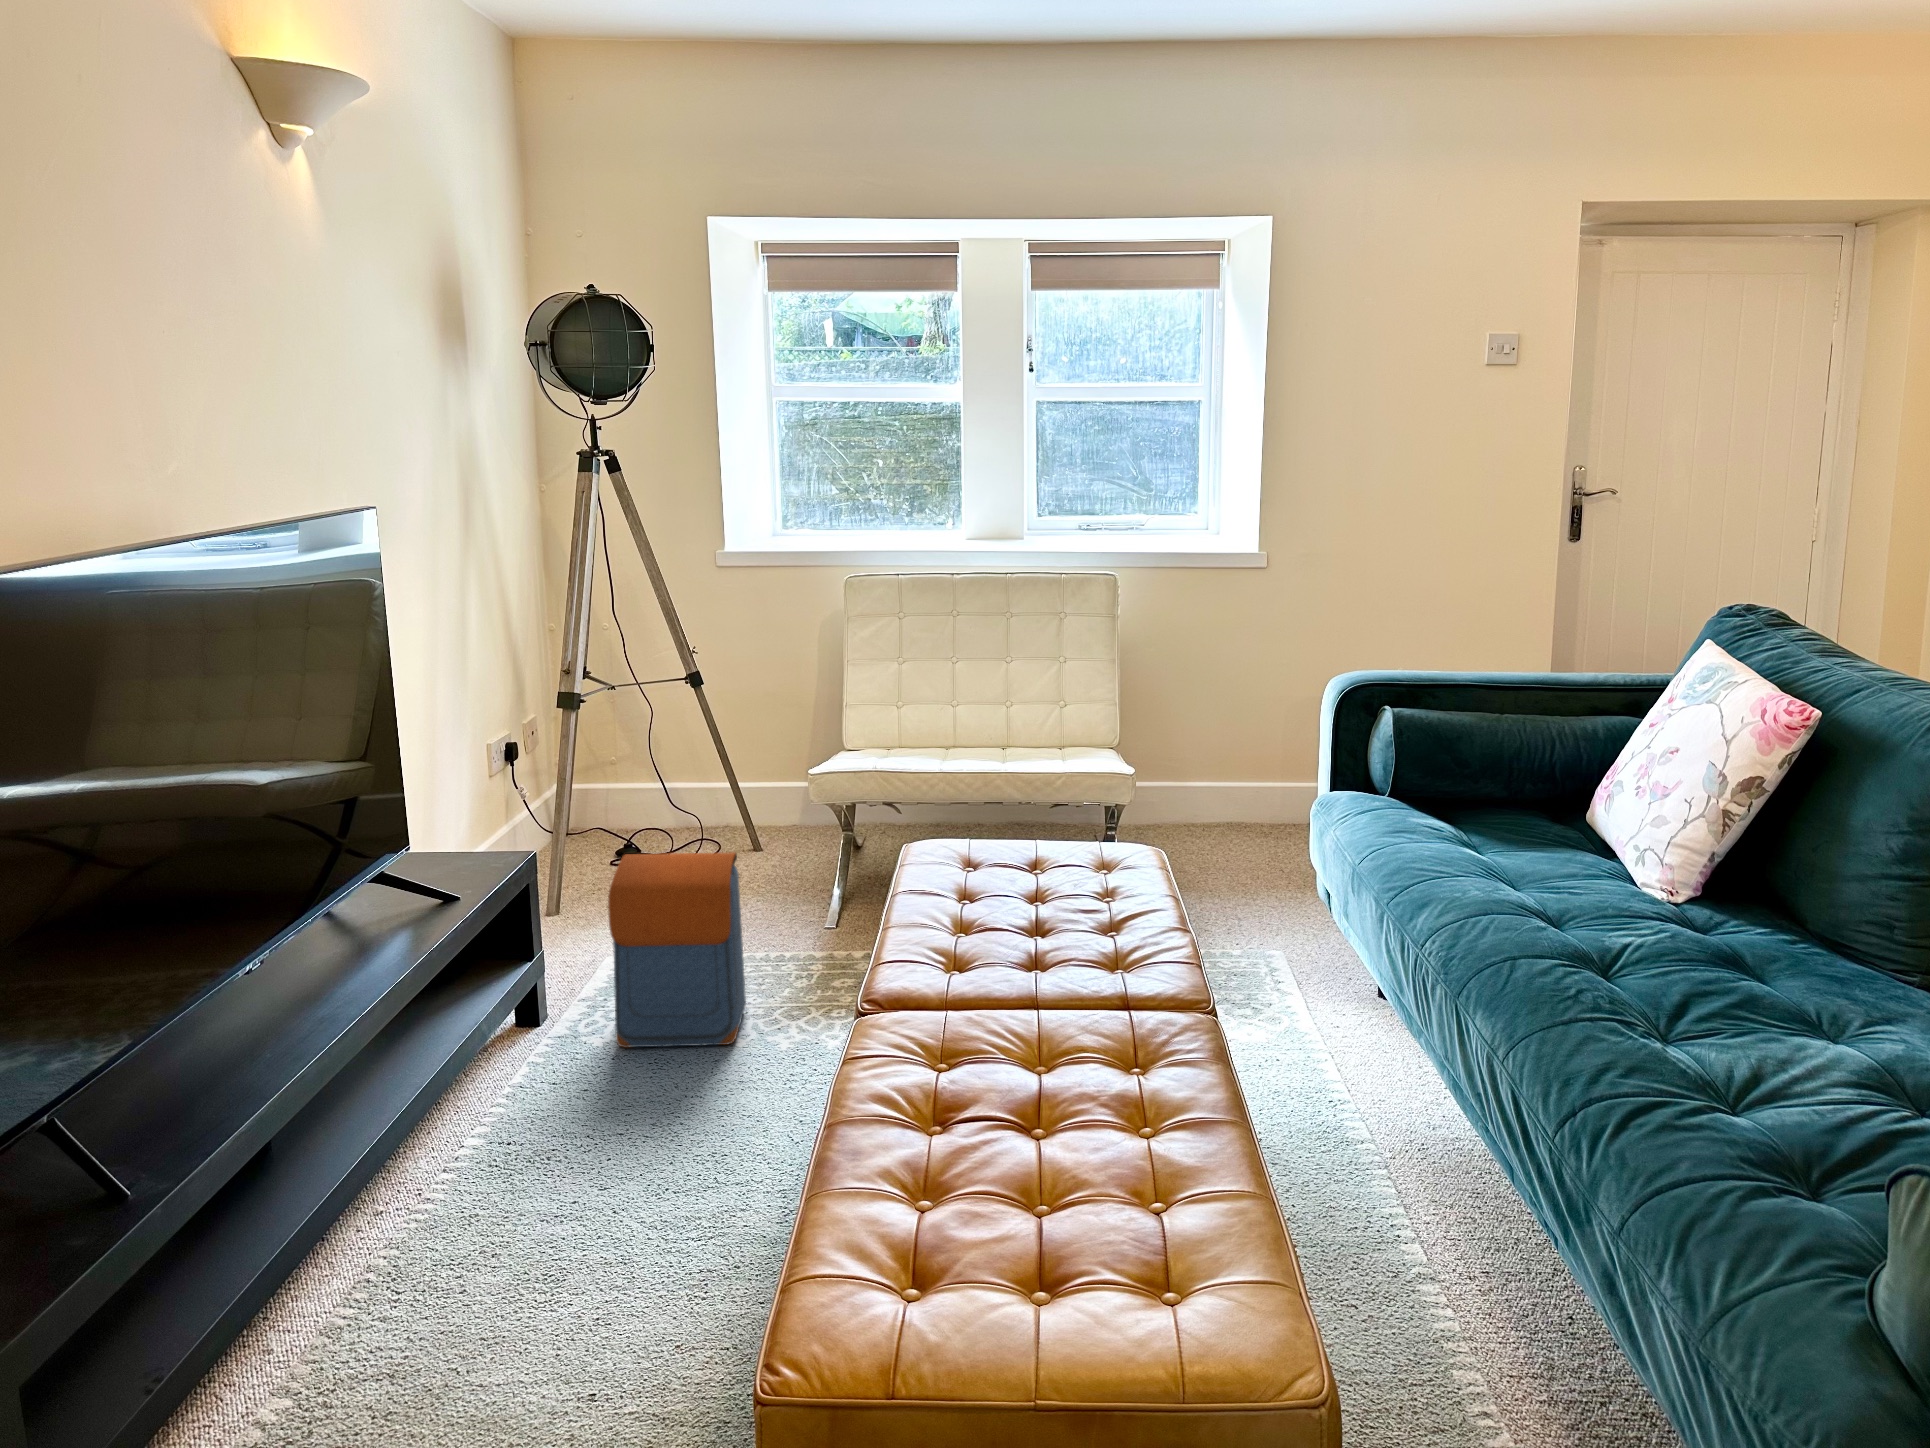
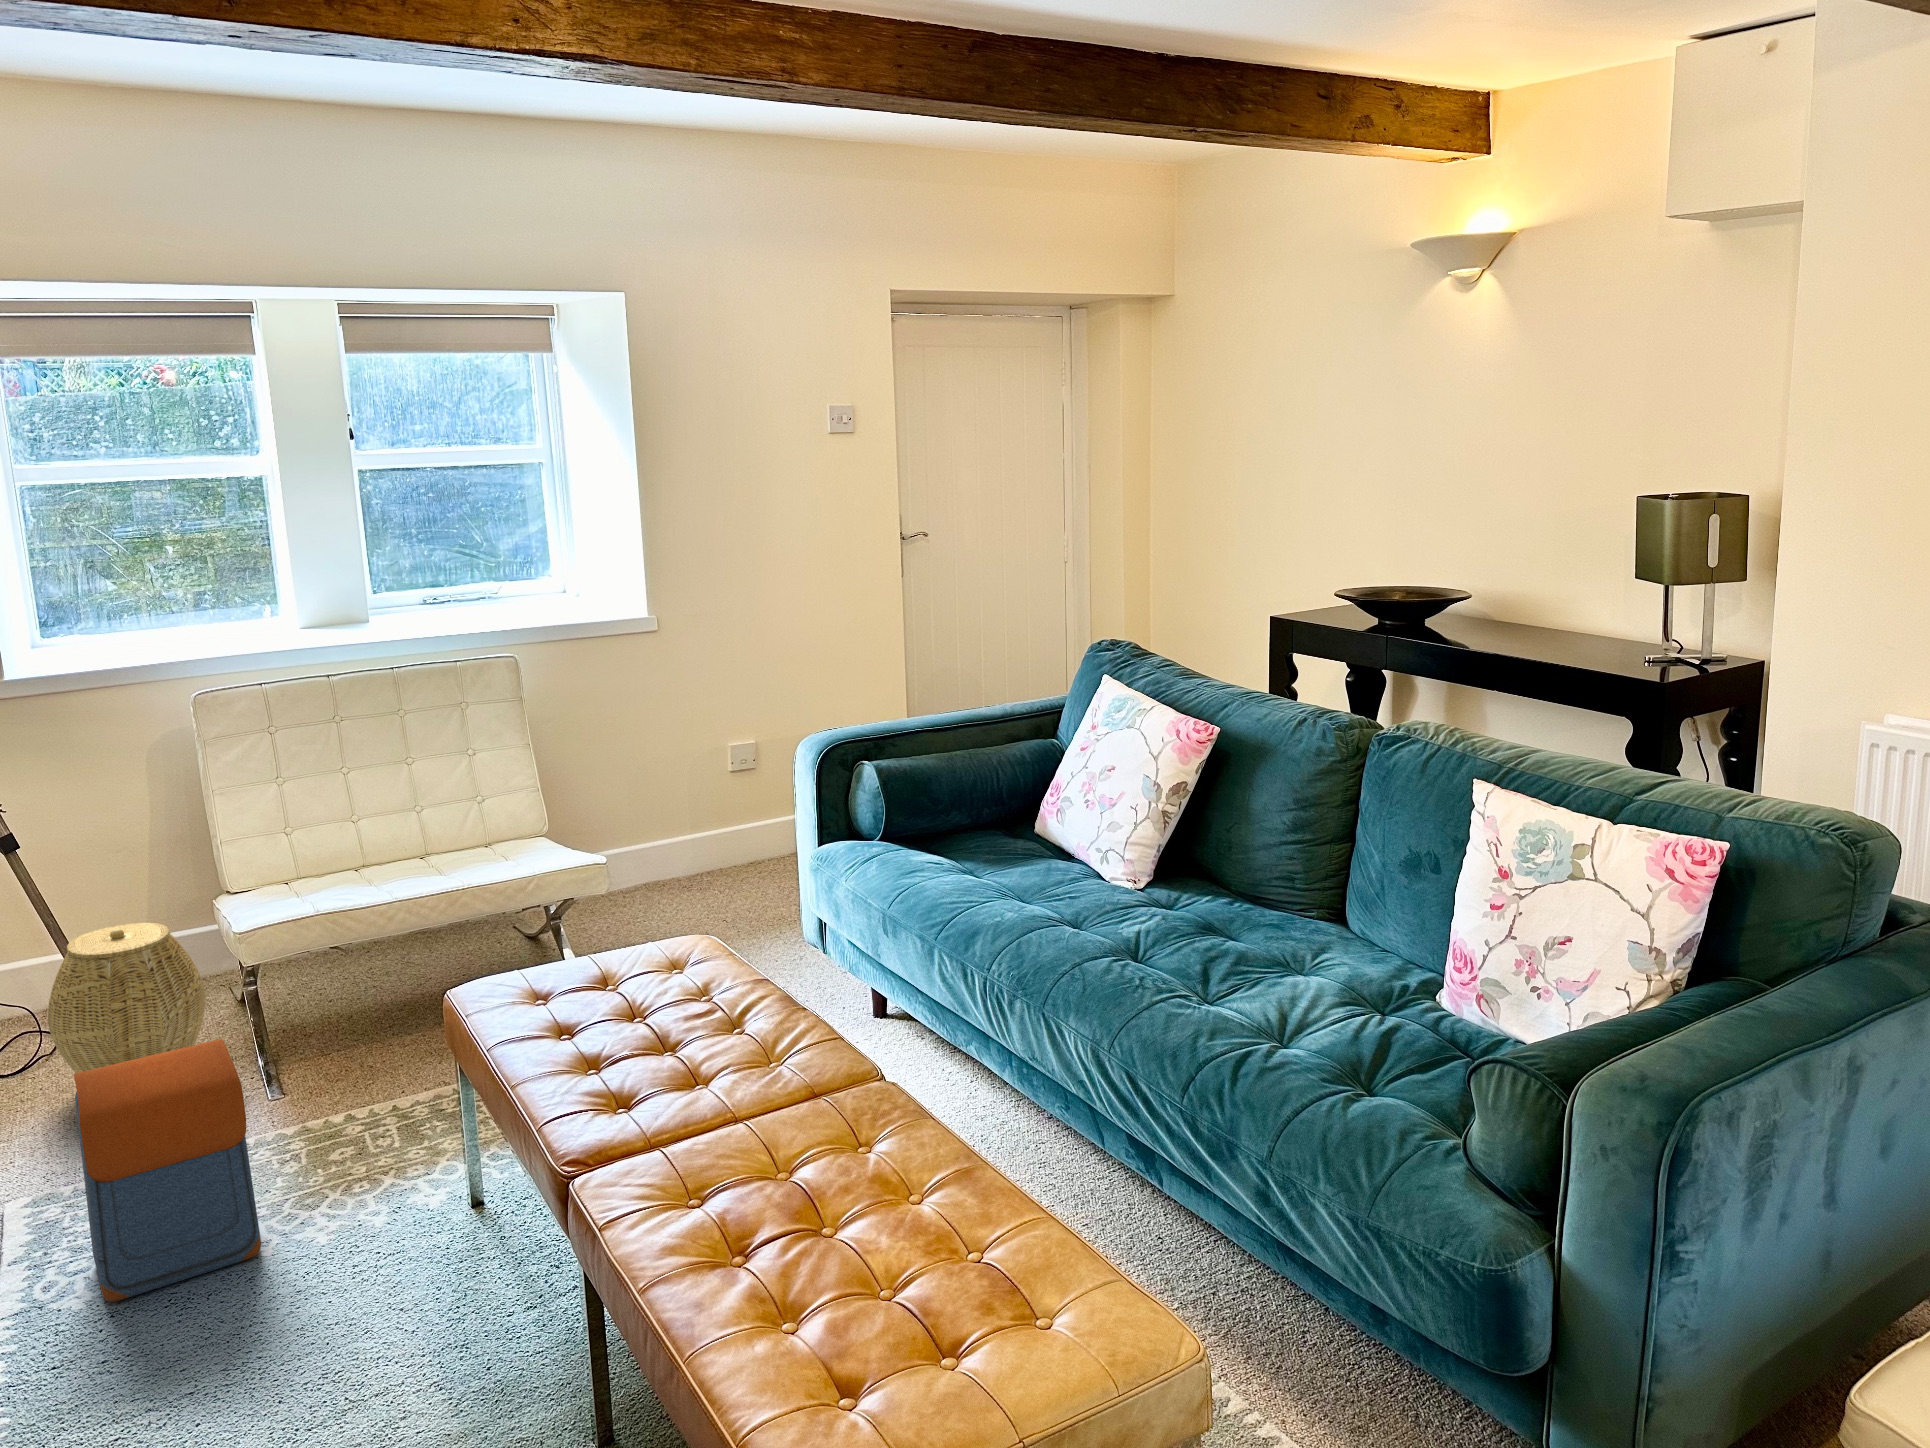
woven basket: none [687,760,801,904] -> present [48,923,205,1073]

